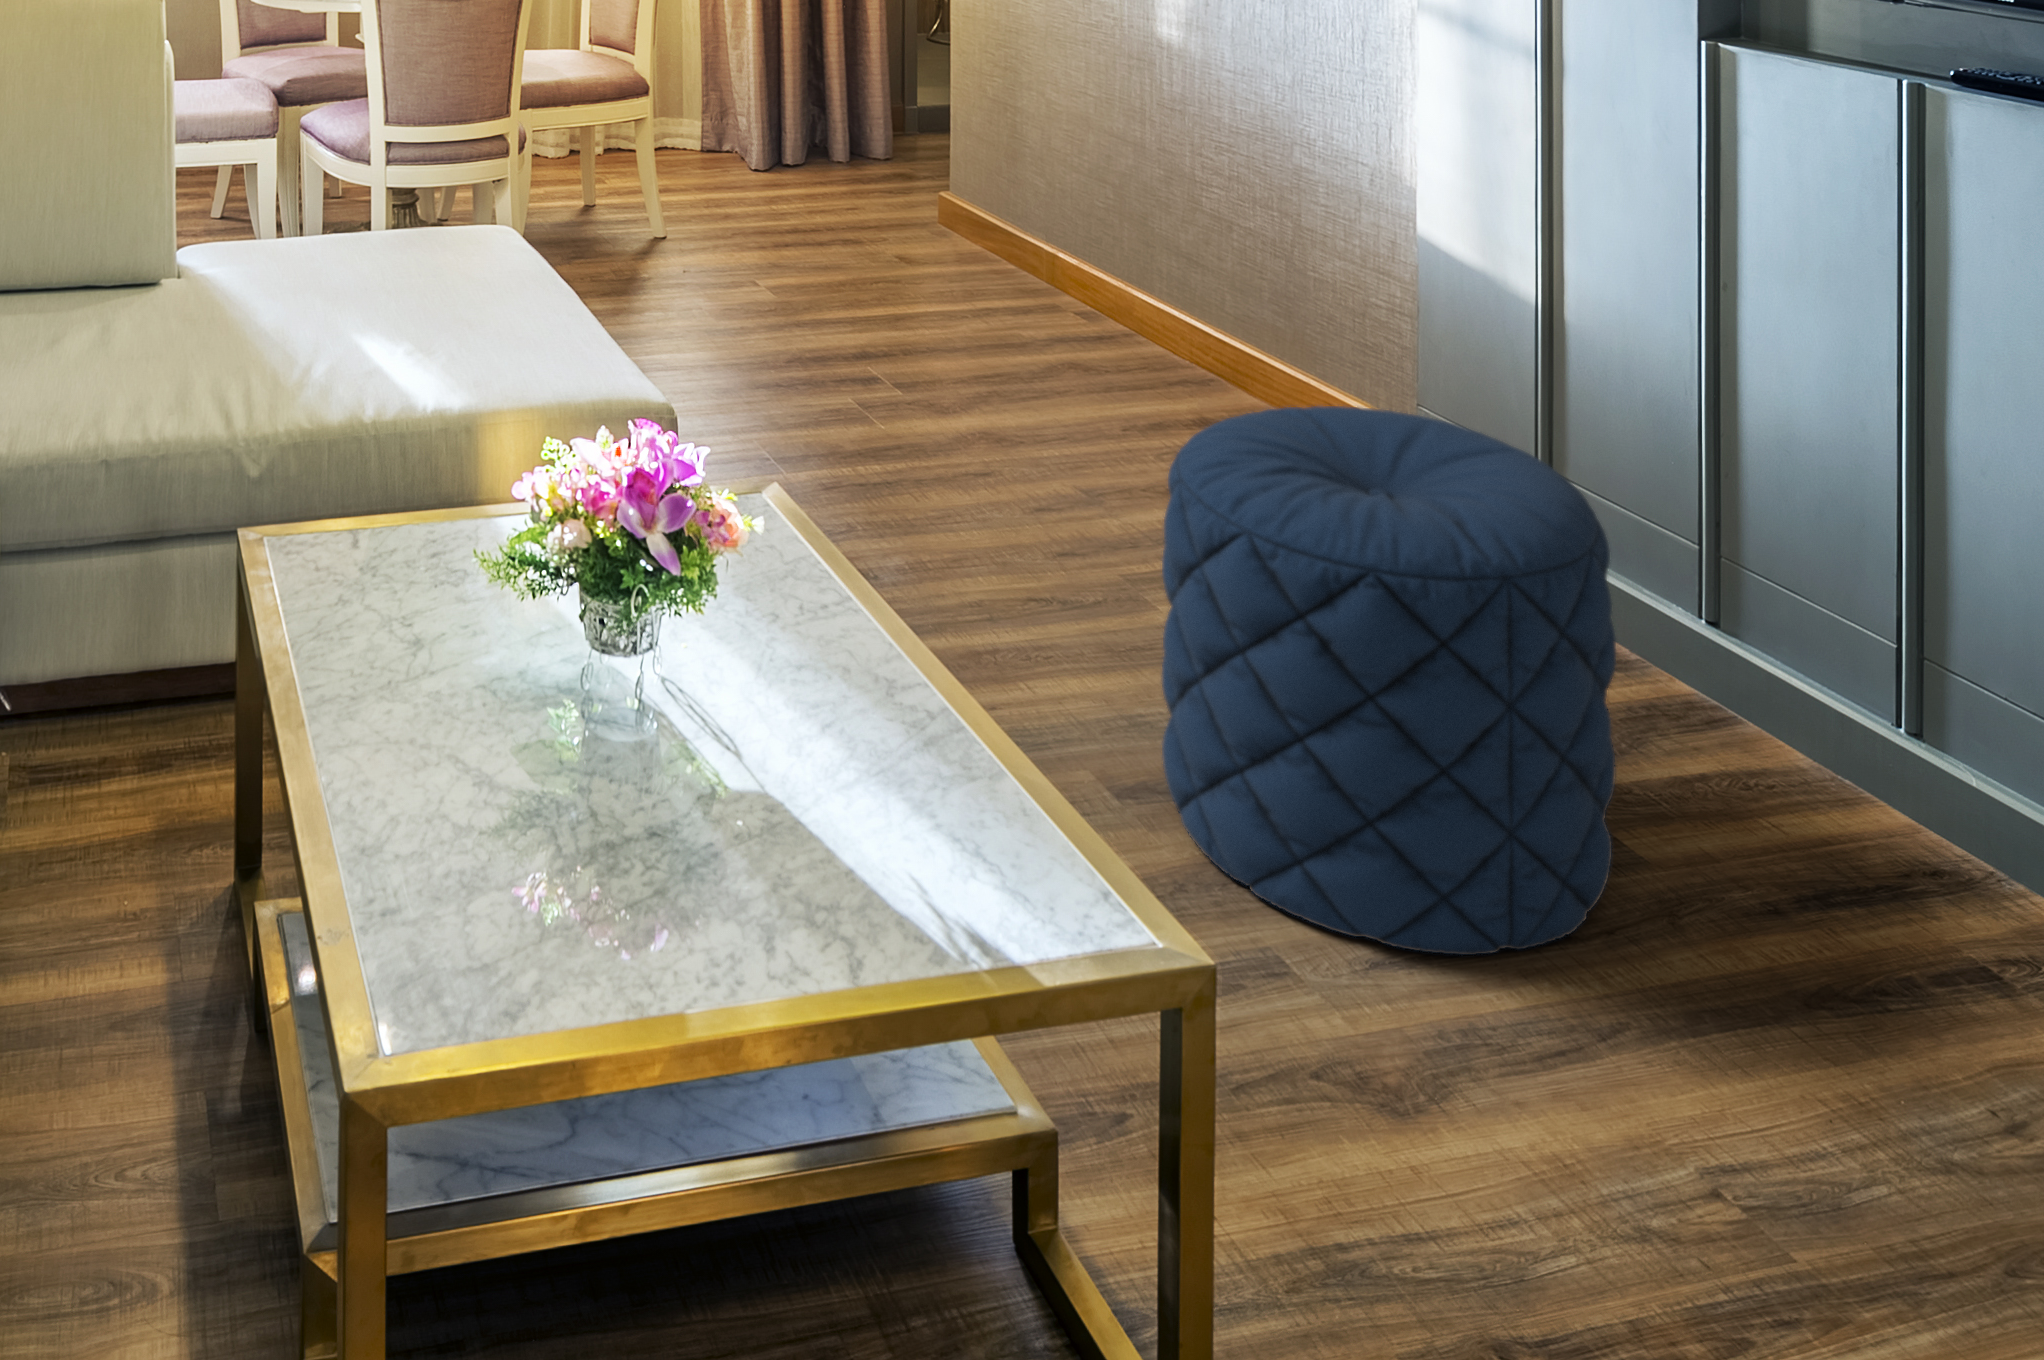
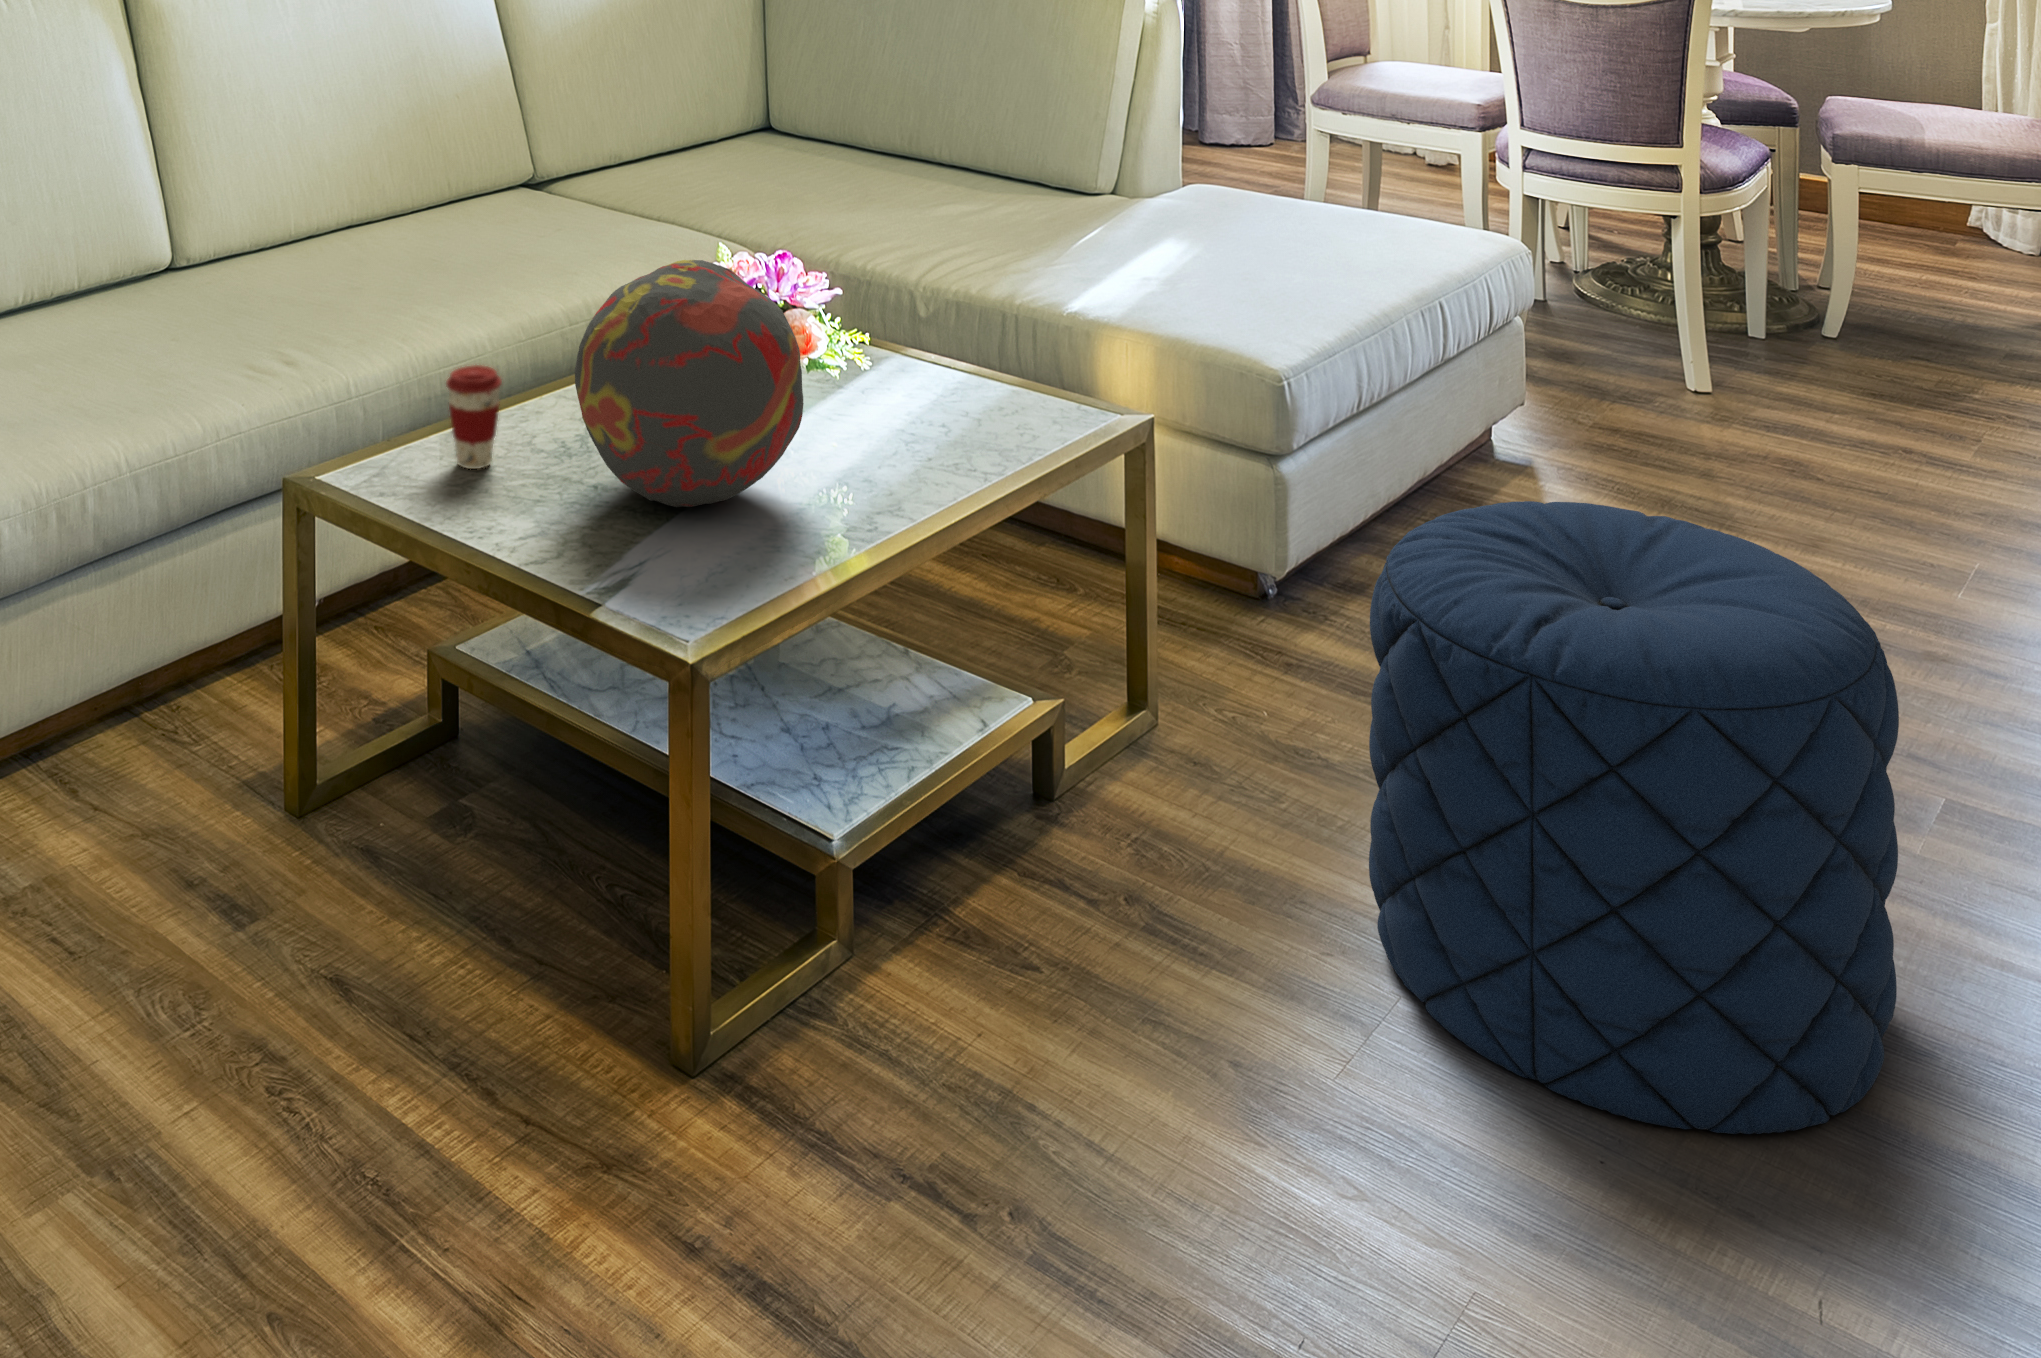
decorative orb: none [582,462,906,828] -> present [575,260,804,507]
coffee cup: none [426,749,518,932] -> present [446,365,502,469]

